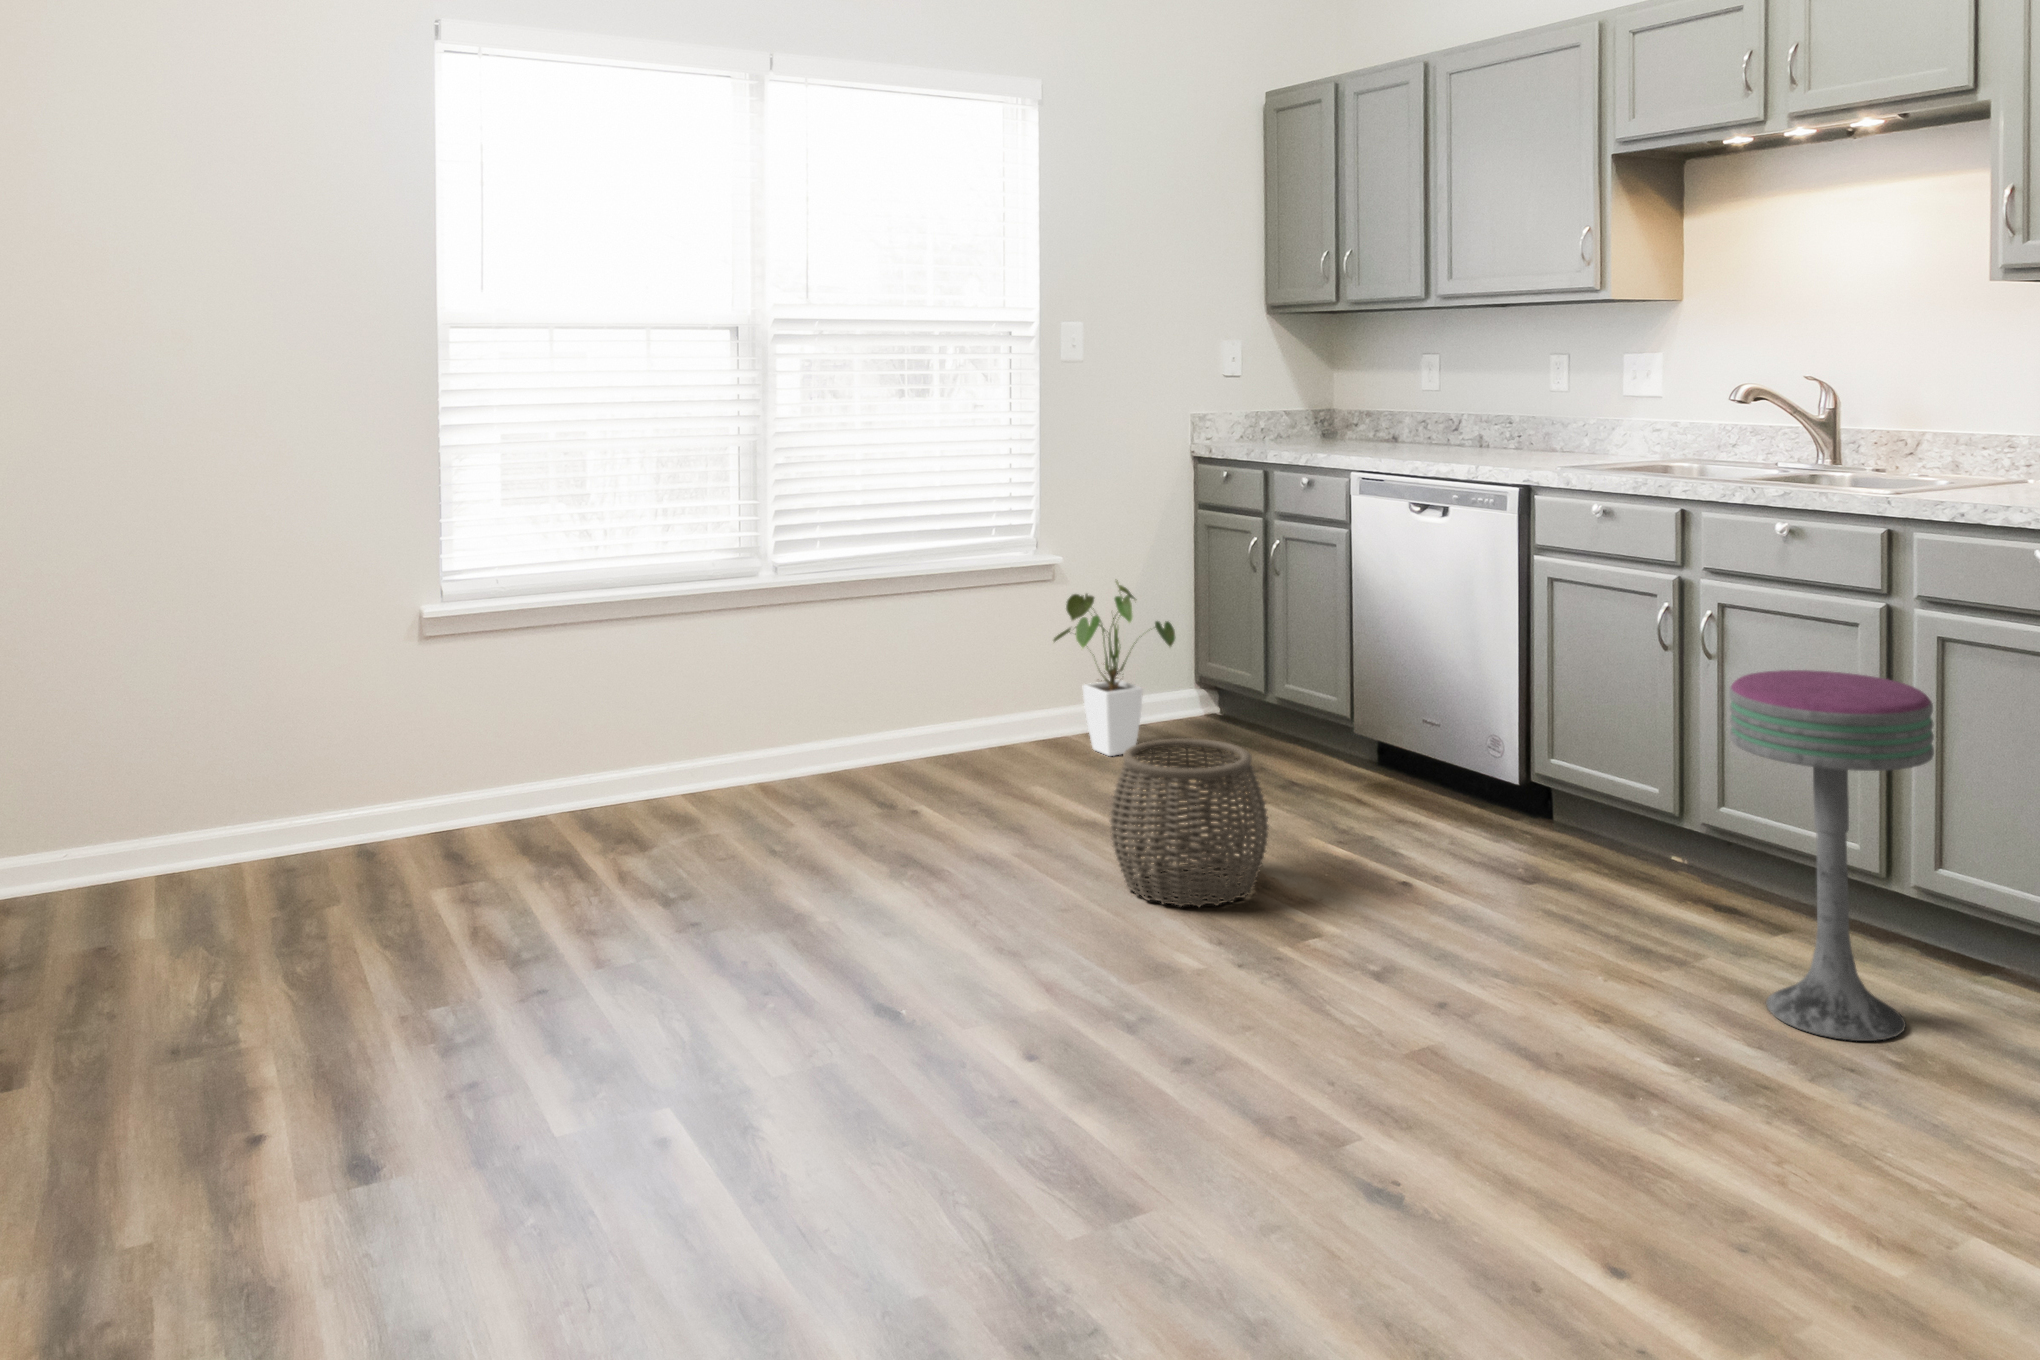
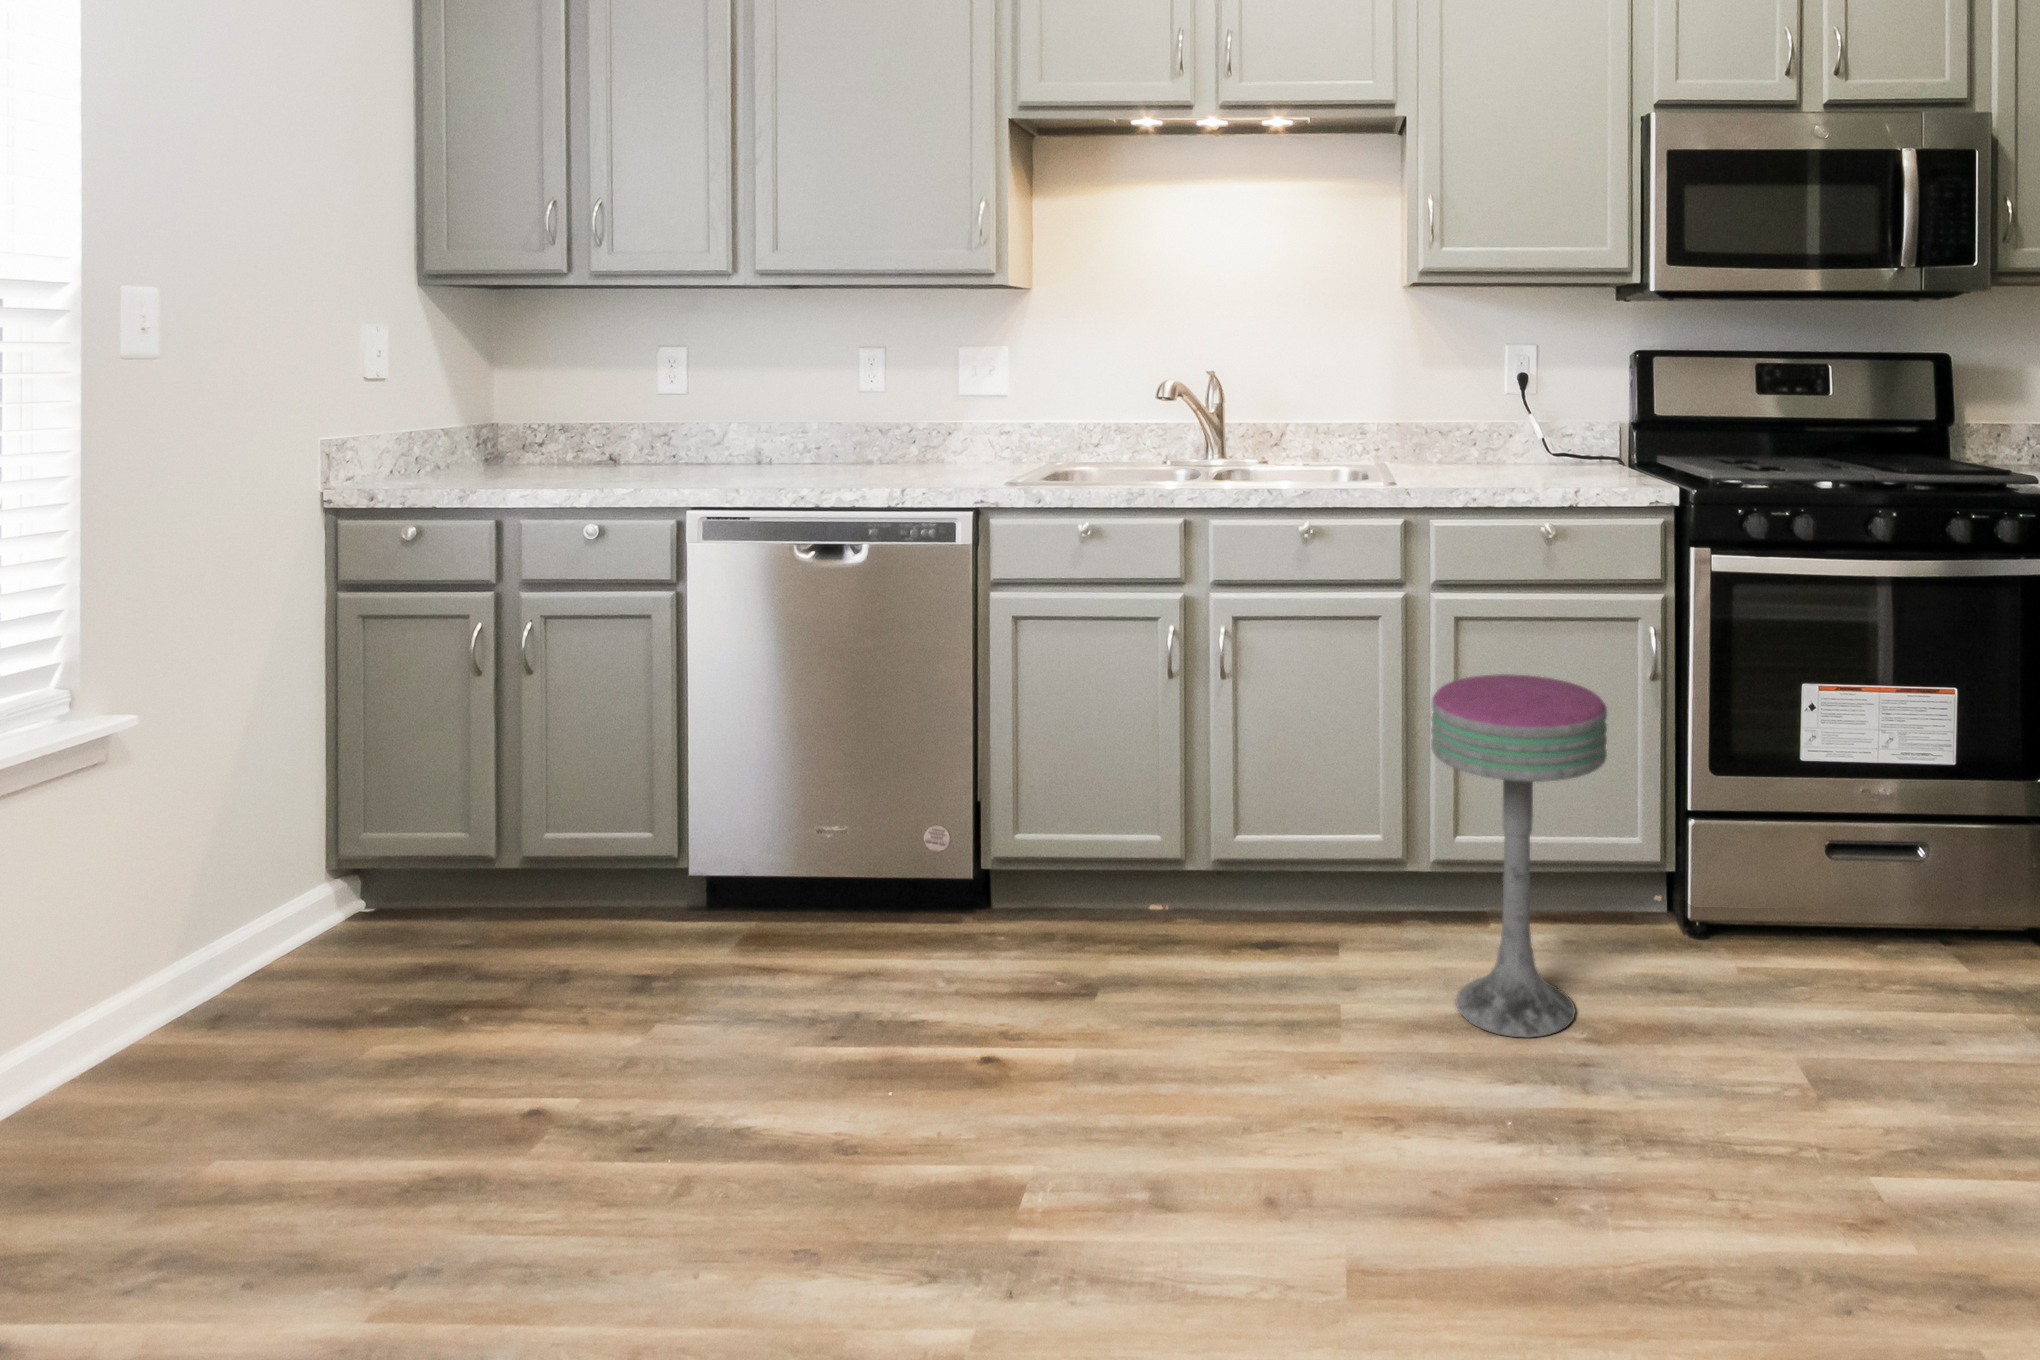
house plant: present [1054,580,1175,756] -> none [128,741,411,1042]
woven basket: present [1109,738,1269,907] -> none [656,962,919,1279]

